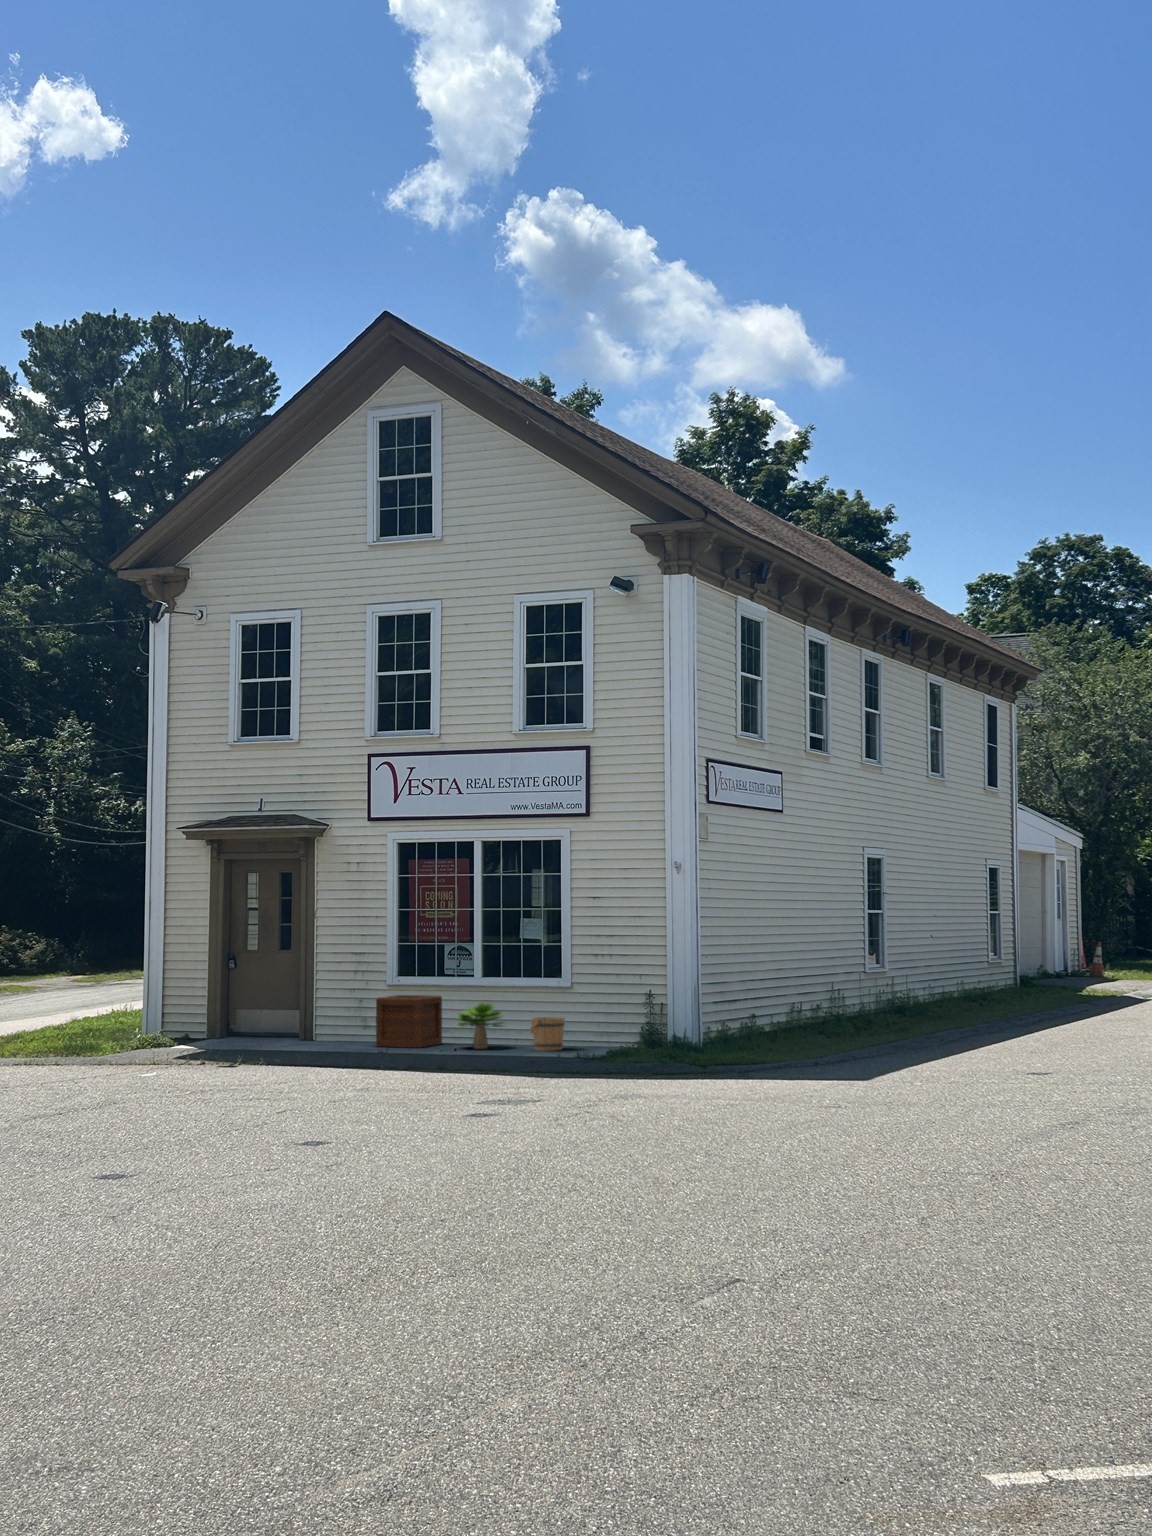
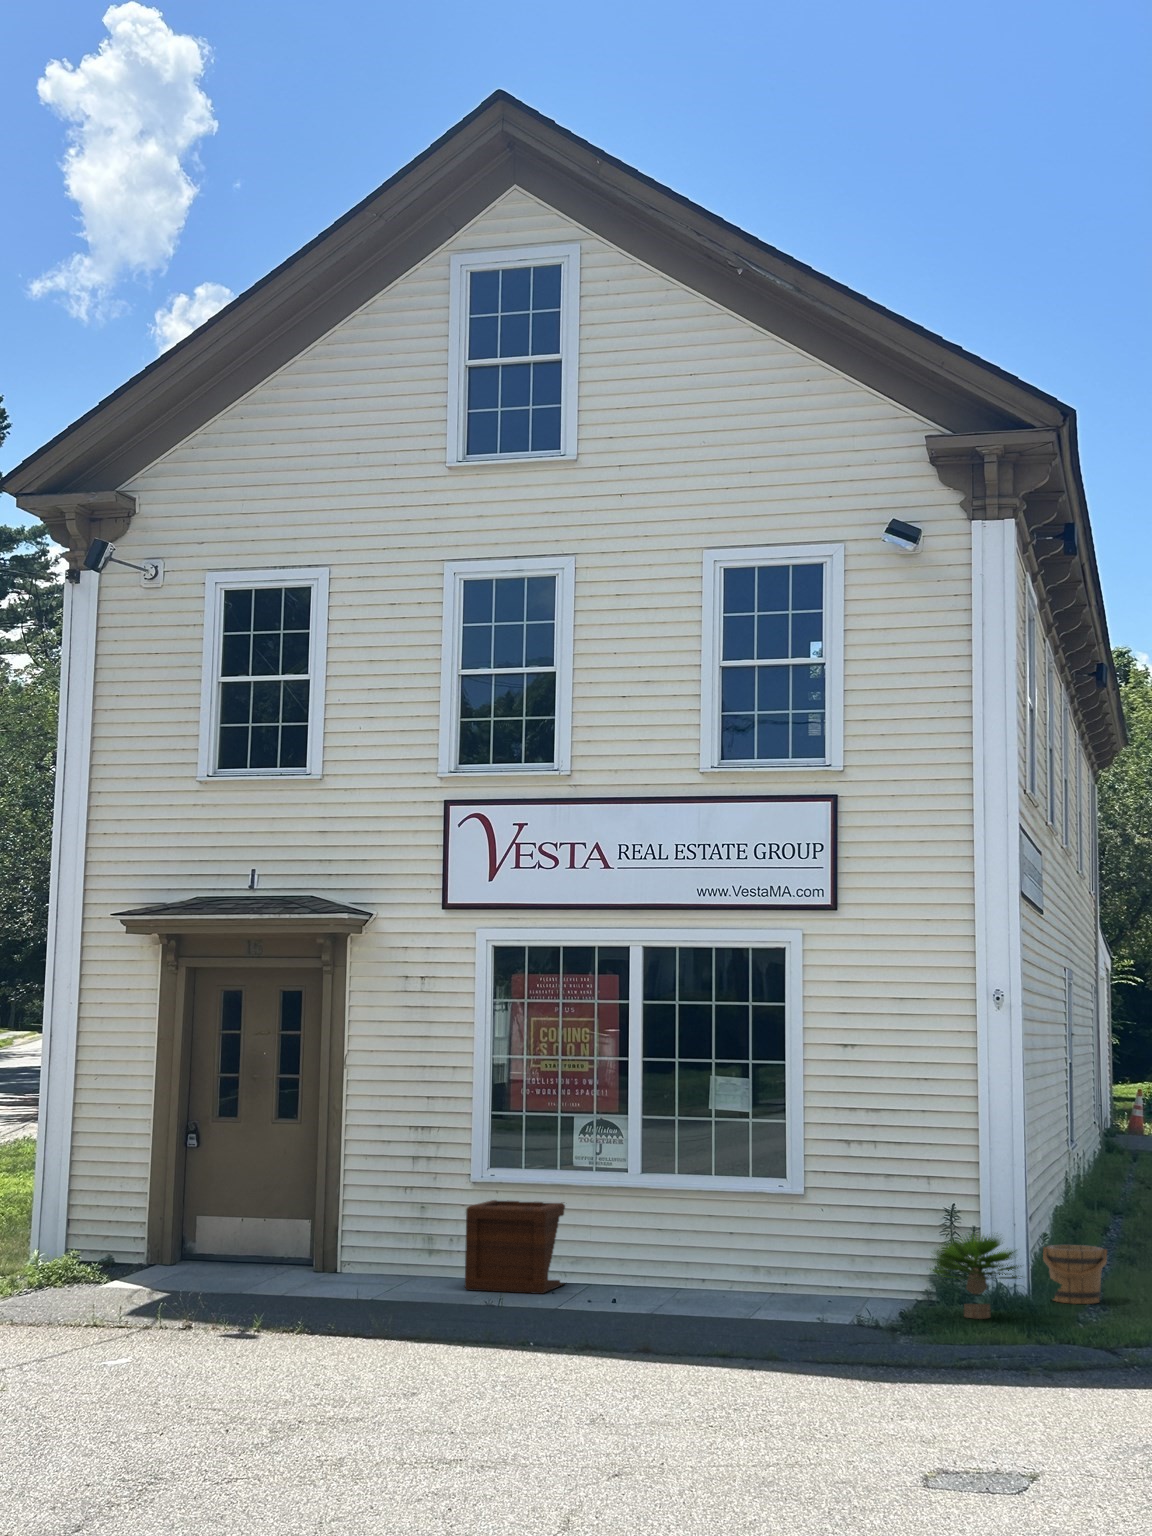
potted plant: present [457,1003,504,1049] -> present [930,1236,1022,1319]
bucket: present [529,1017,565,1051] -> present [1043,1245,1108,1304]

